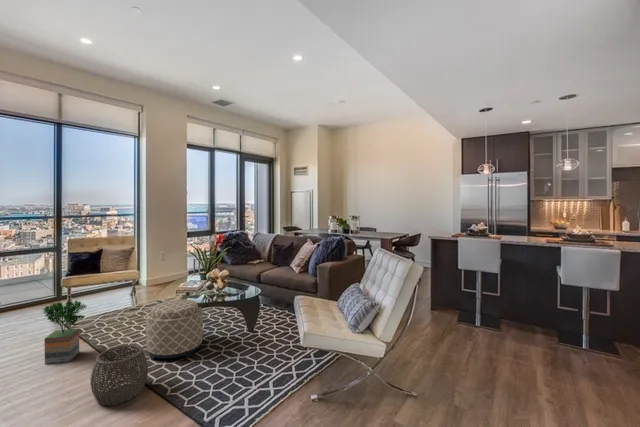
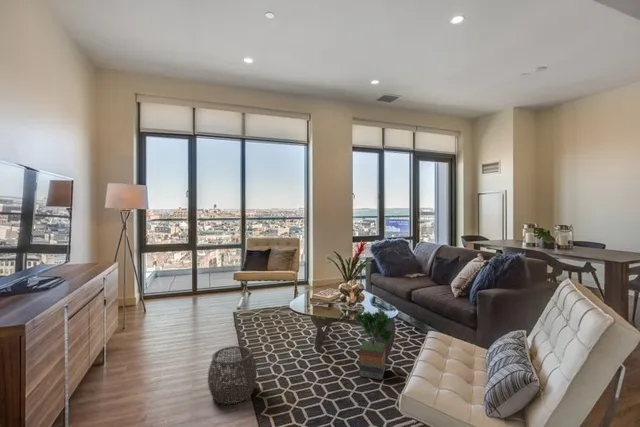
ottoman: present [146,300,203,360] -> none [274,308,327,373]
potted tree: present [43,301,87,364] -> present [356,311,394,380]

